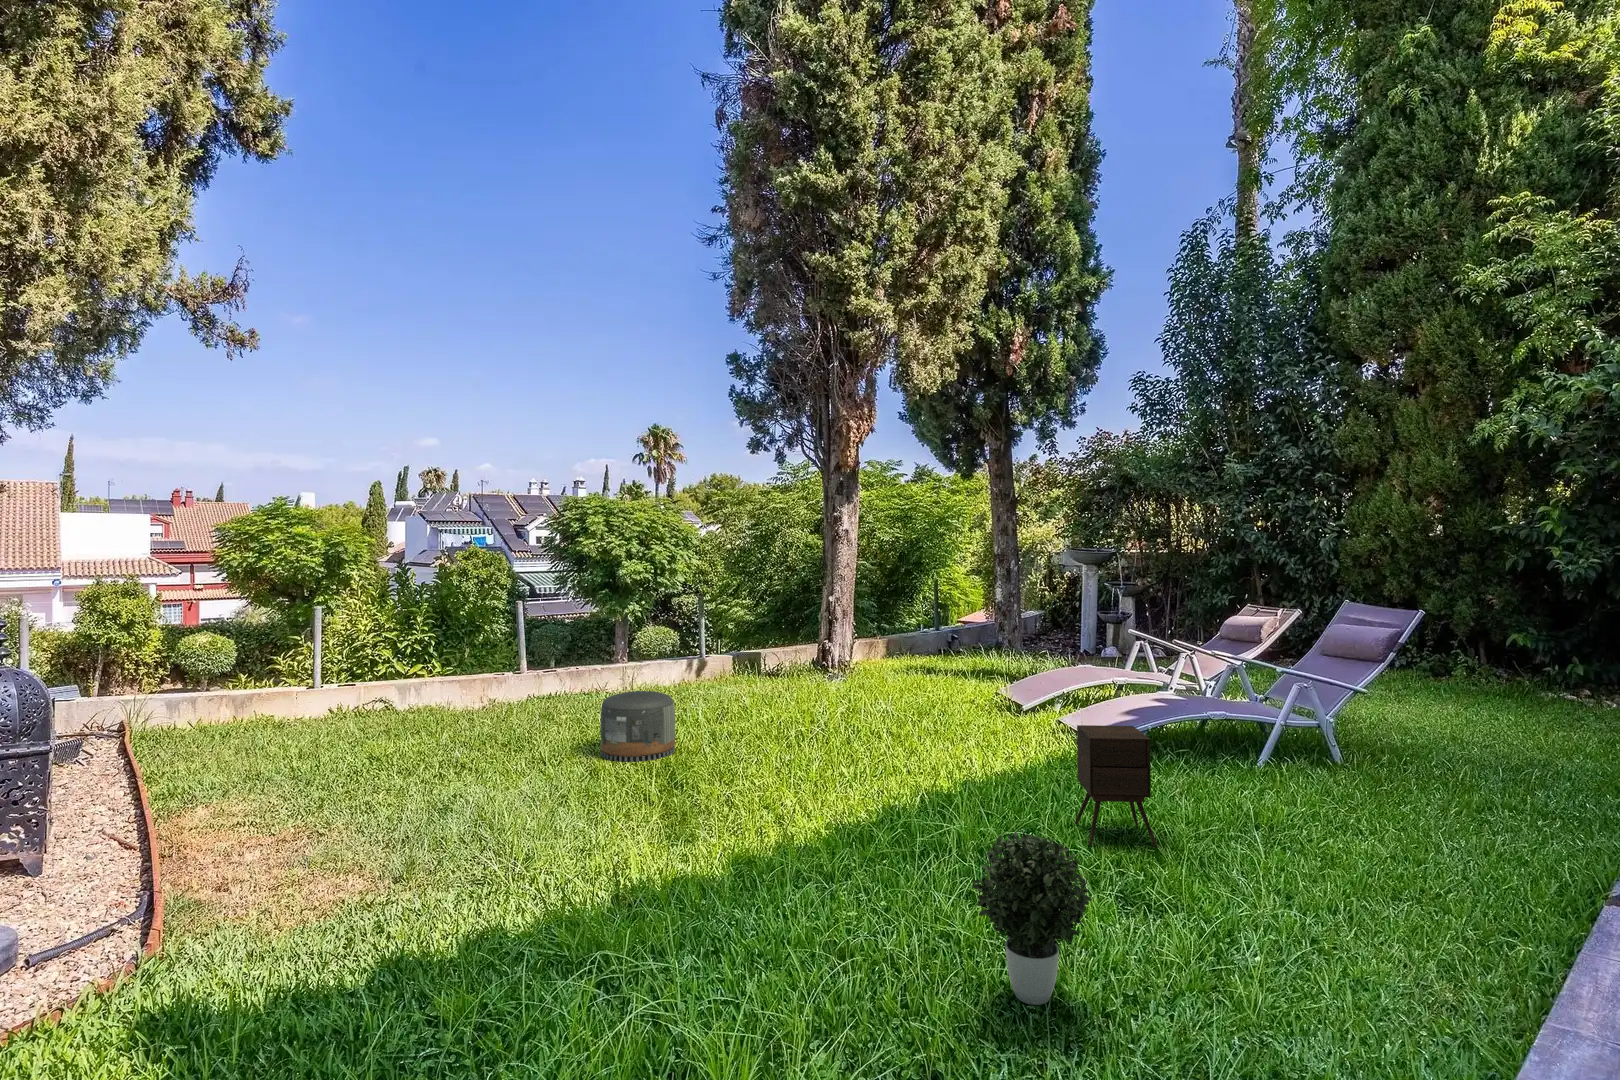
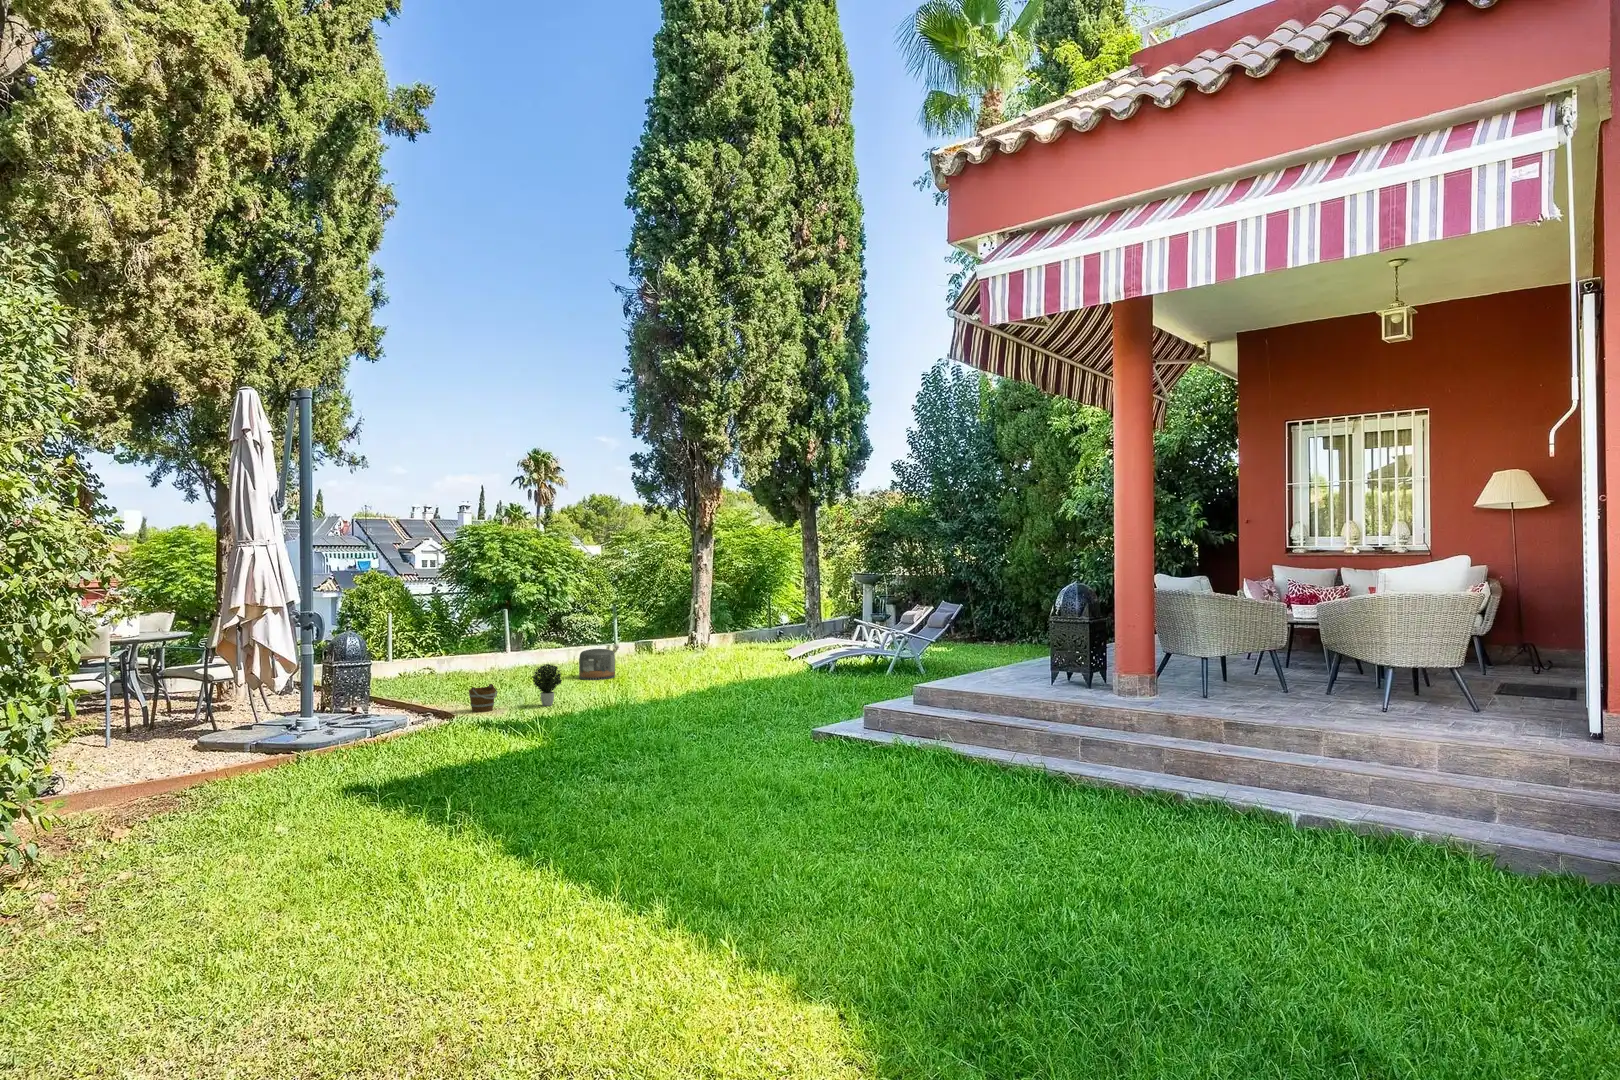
side table: present [1075,725,1157,848] -> none [783,648,807,690]
bucket: none [239,815,328,904] -> present [469,684,497,712]
potted plant: present [972,832,1092,1005] -> present [532,664,562,706]

